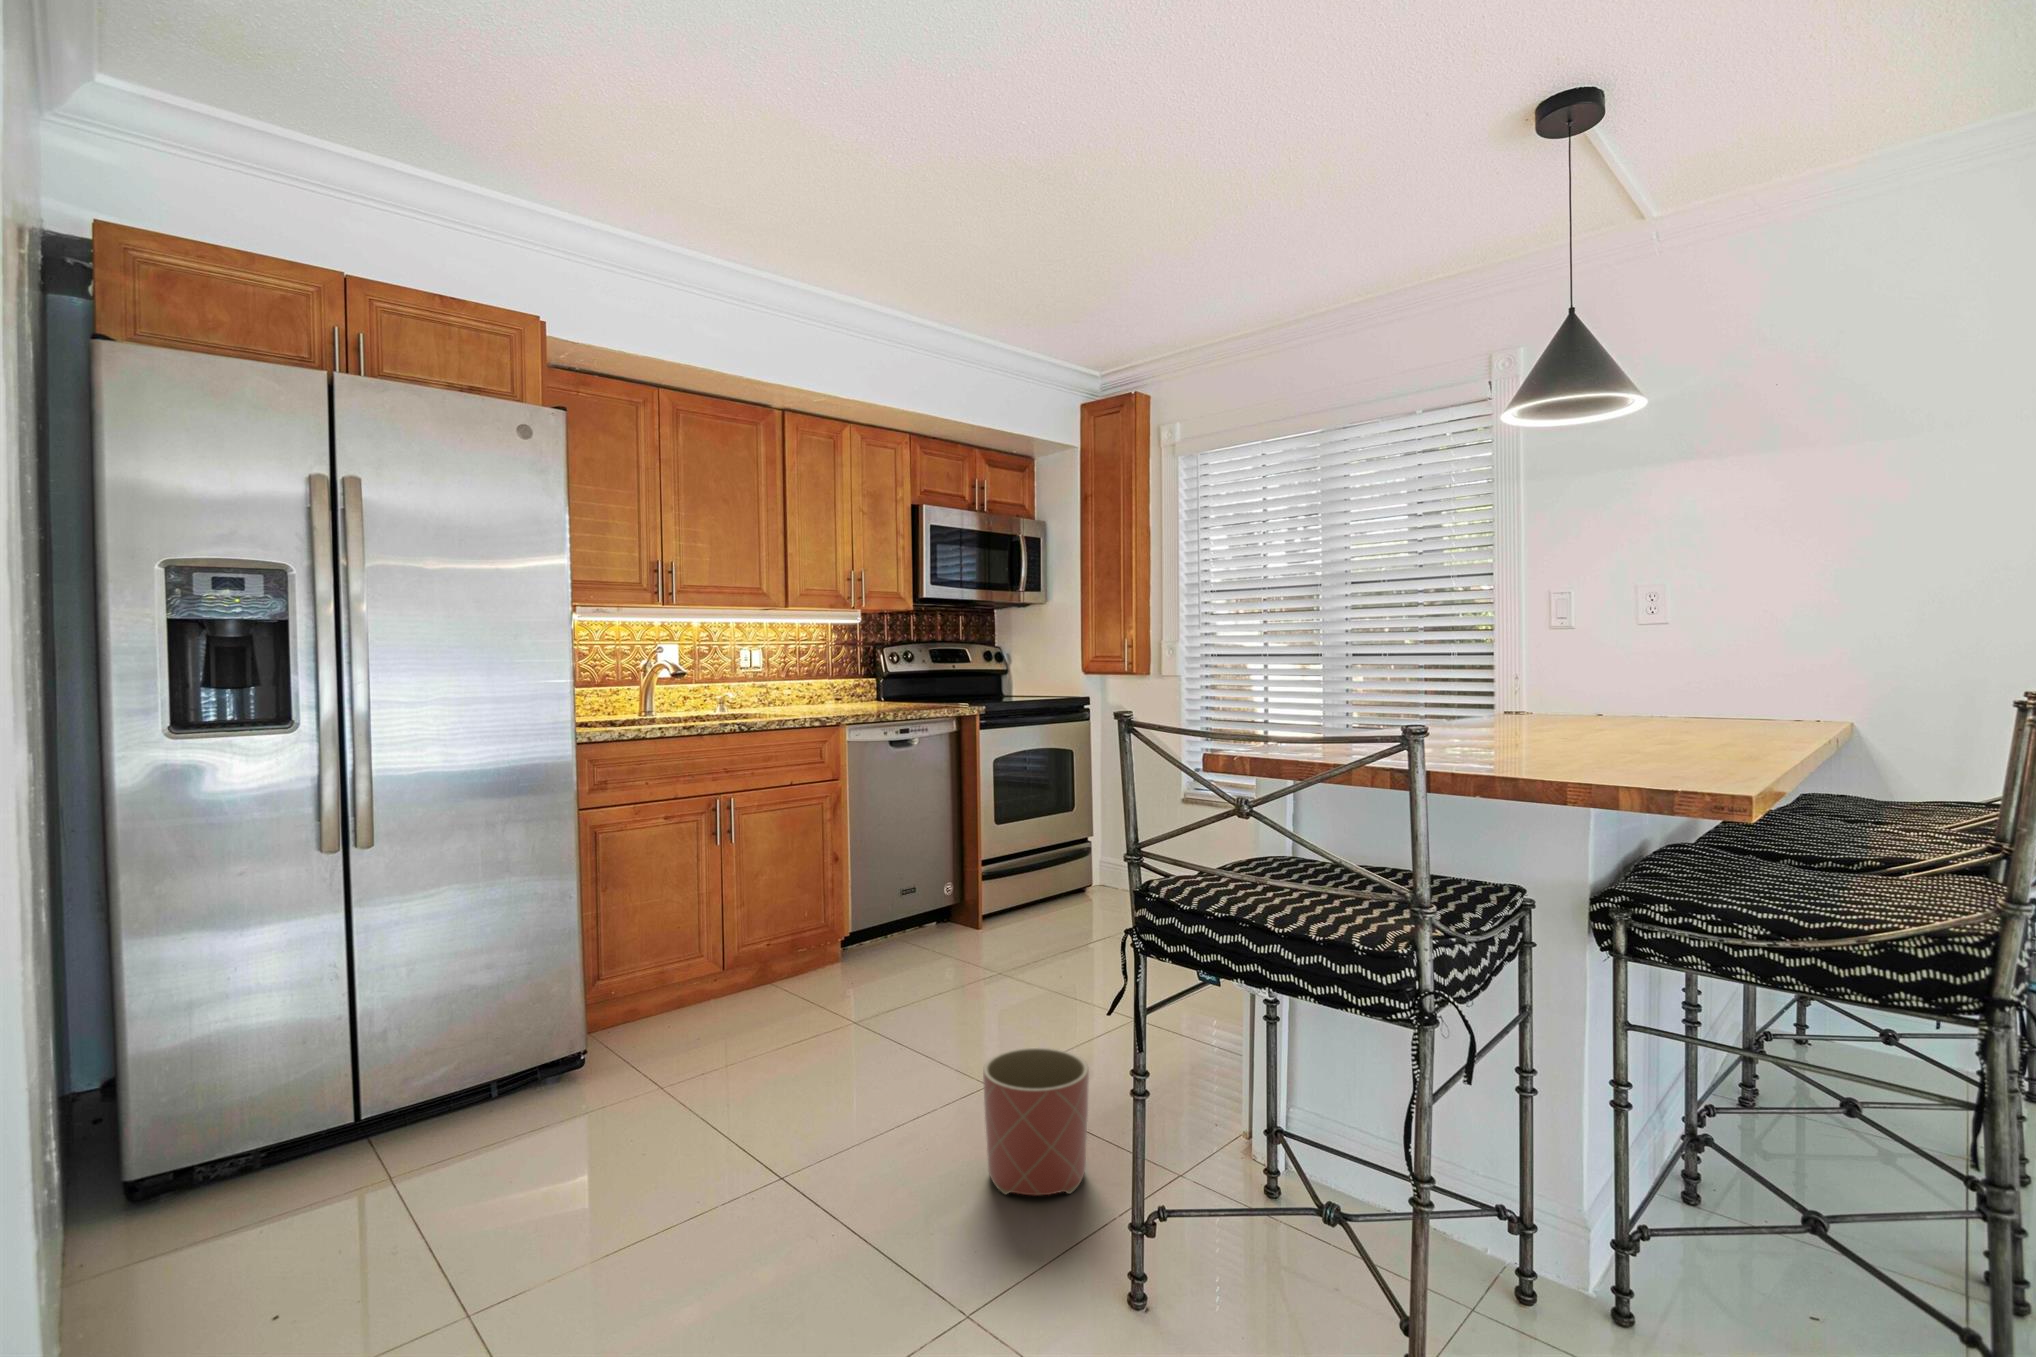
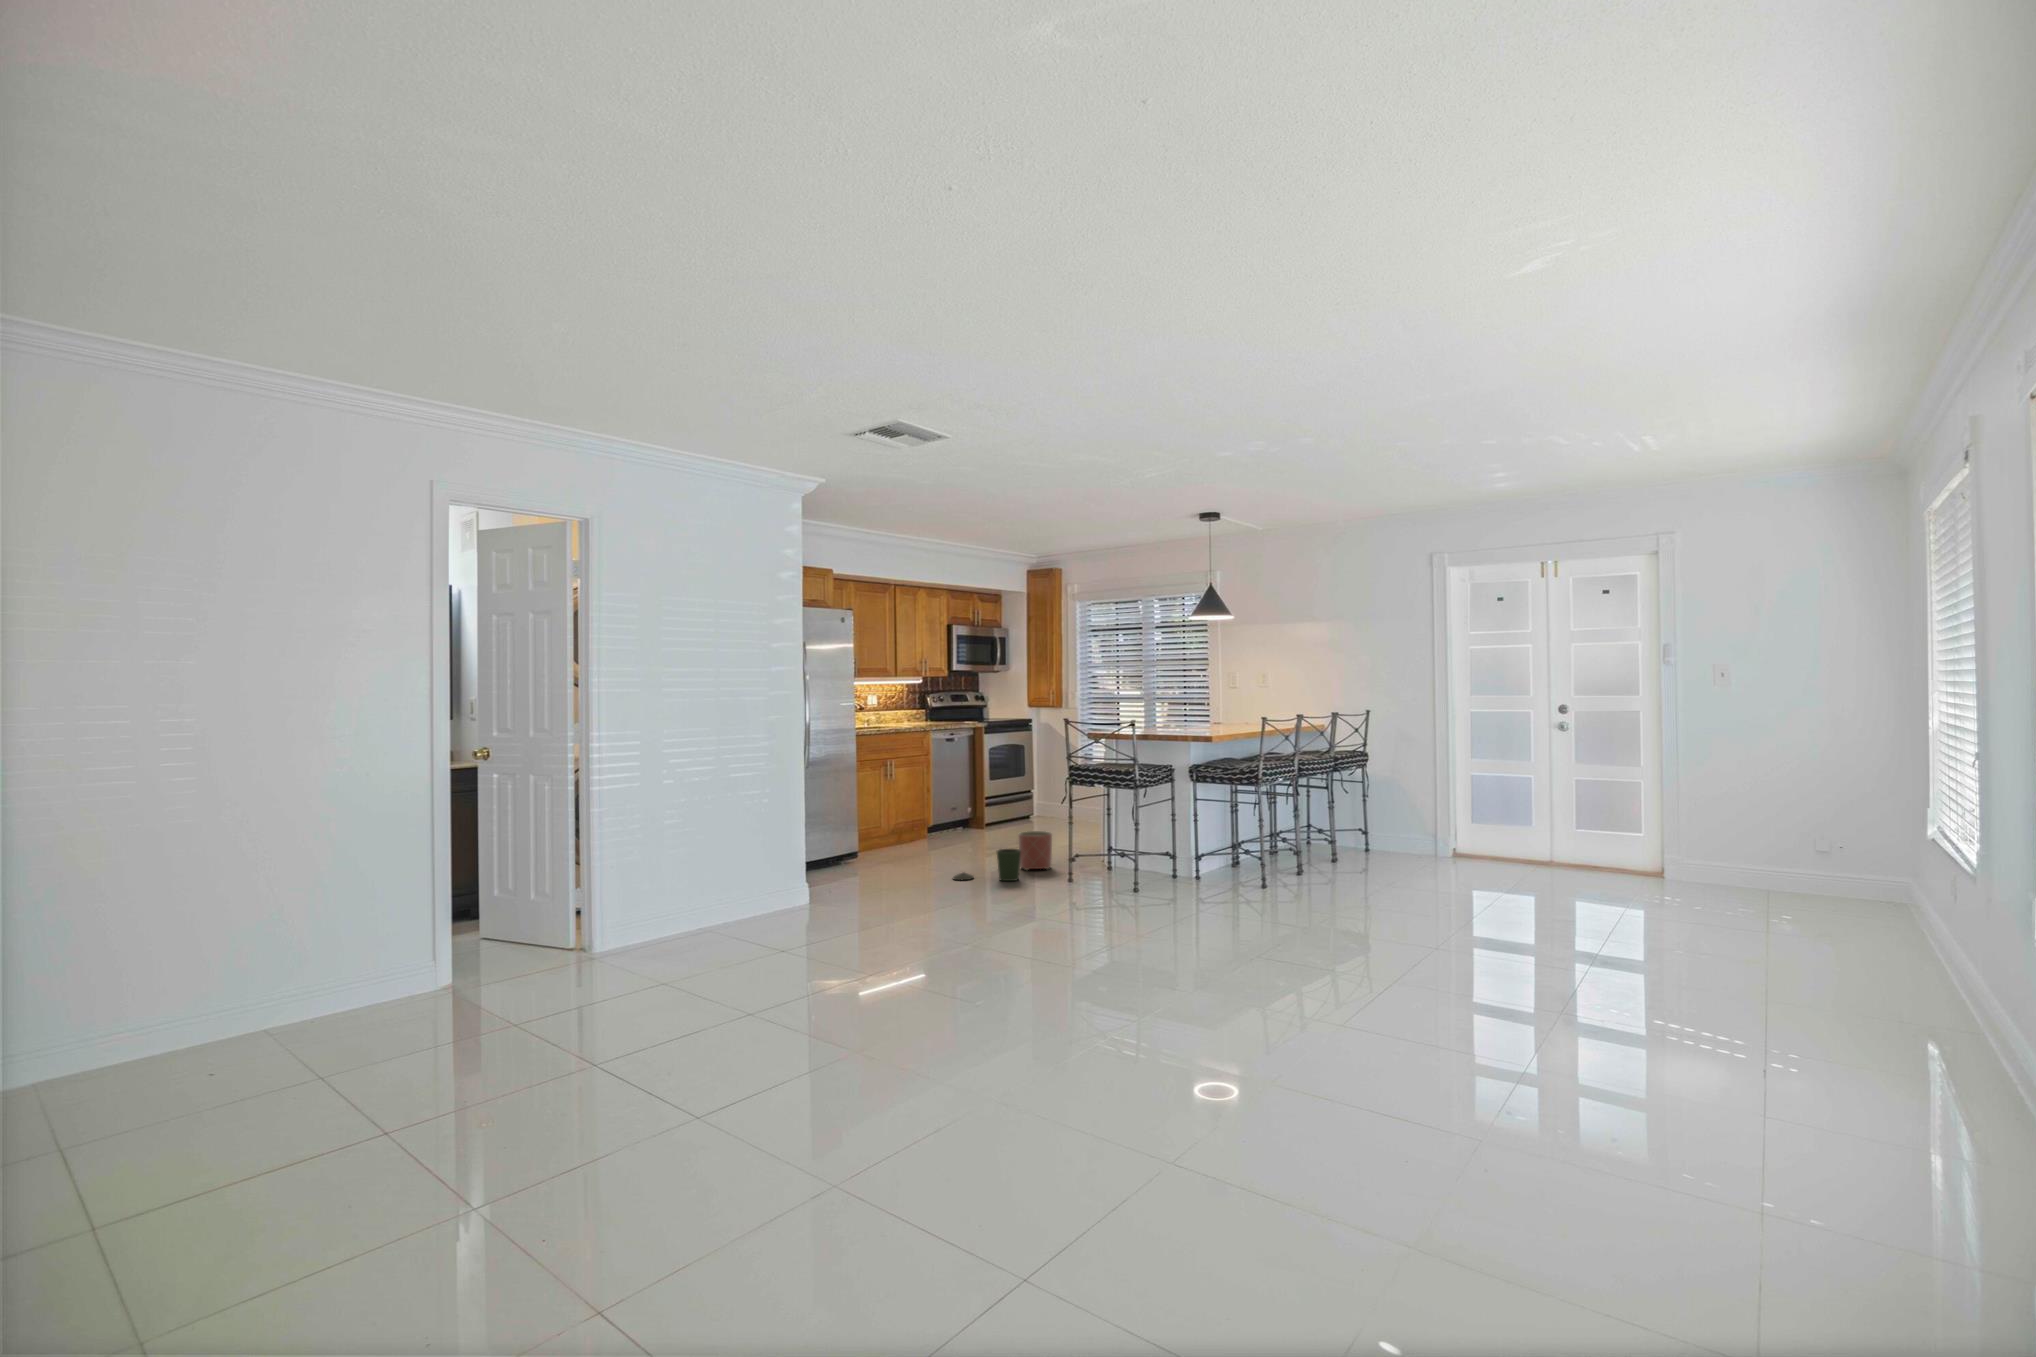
trash can: none [742,1154,964,1297] -> present [953,849,1021,881]

